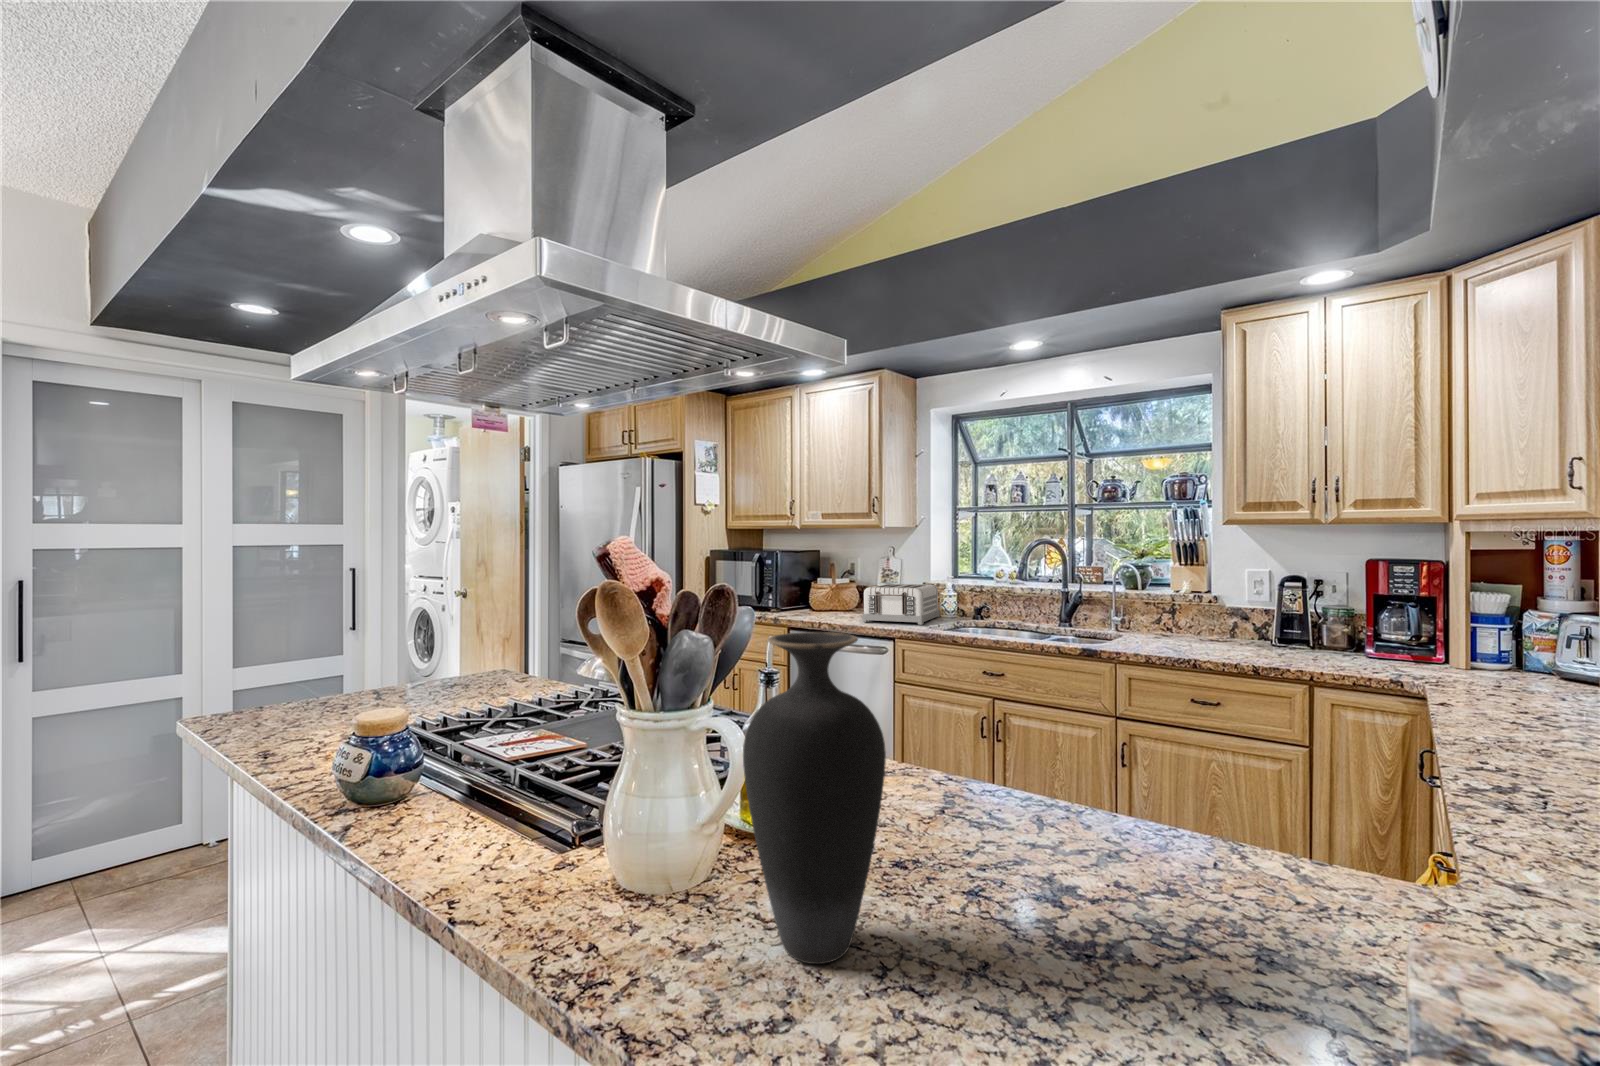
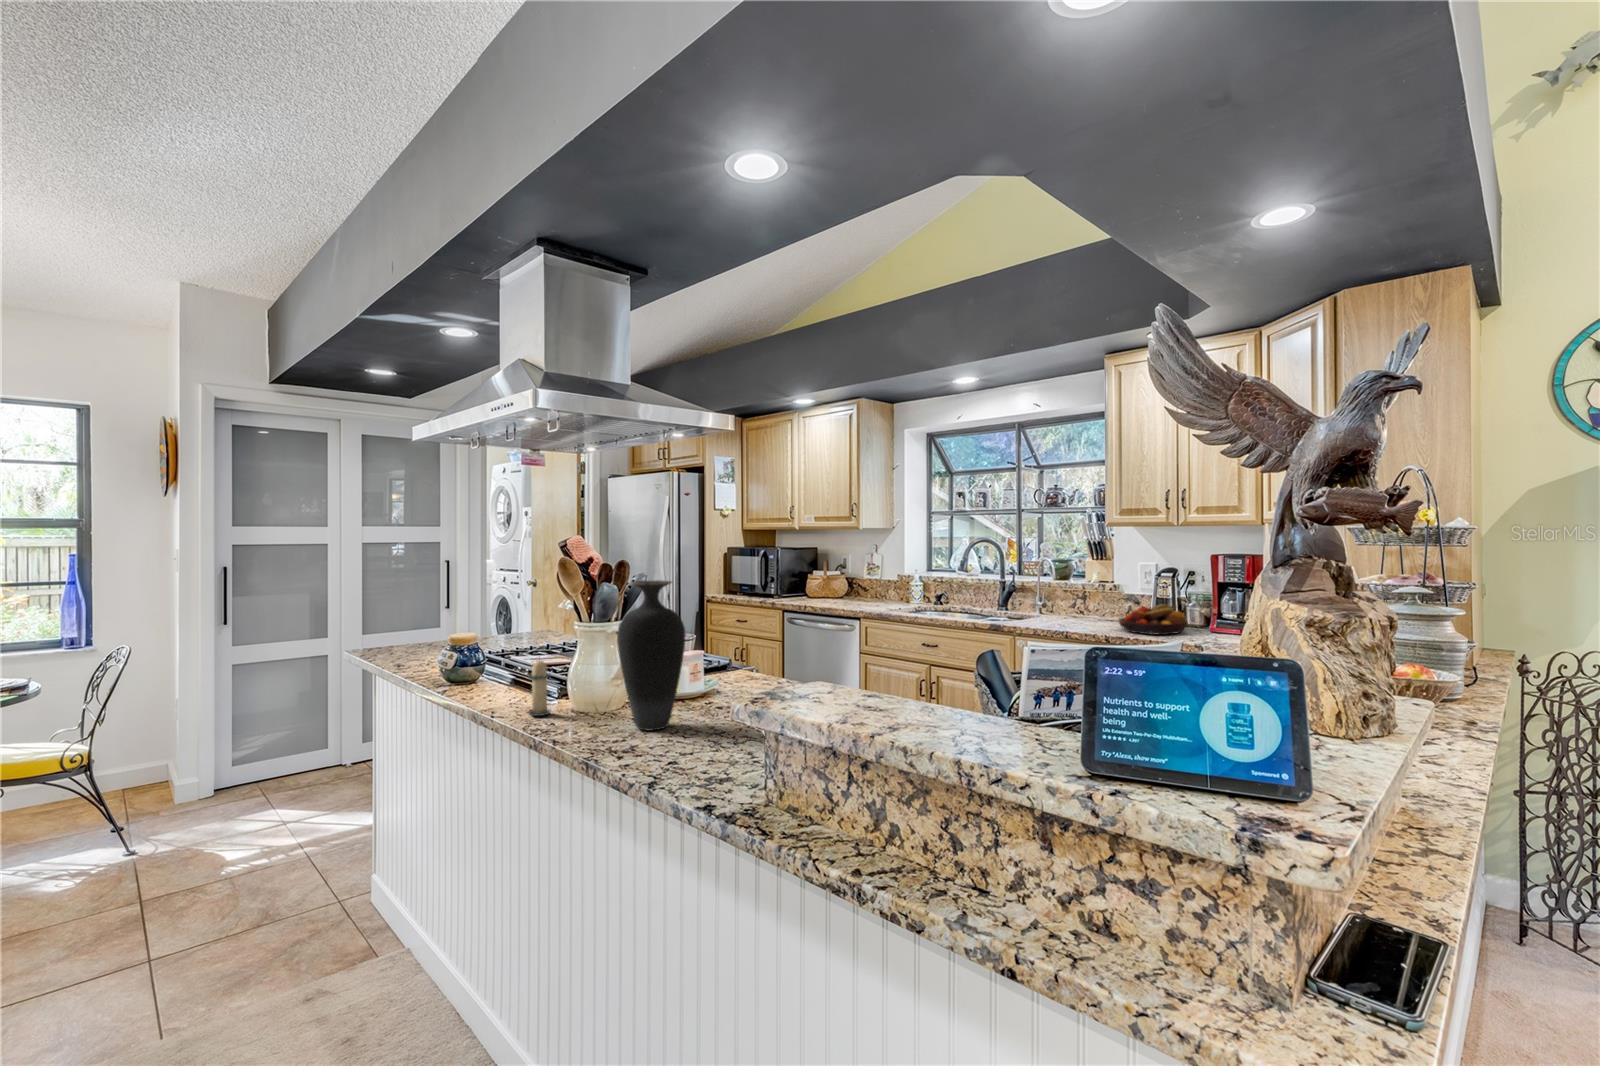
toaster: present [862,584,940,625] -> none [840,575,908,608]
fruit bowl: none [1242,621,1336,661] -> present [1119,604,1187,635]
candle: none [523,788,585,918] -> present [528,660,551,716]

